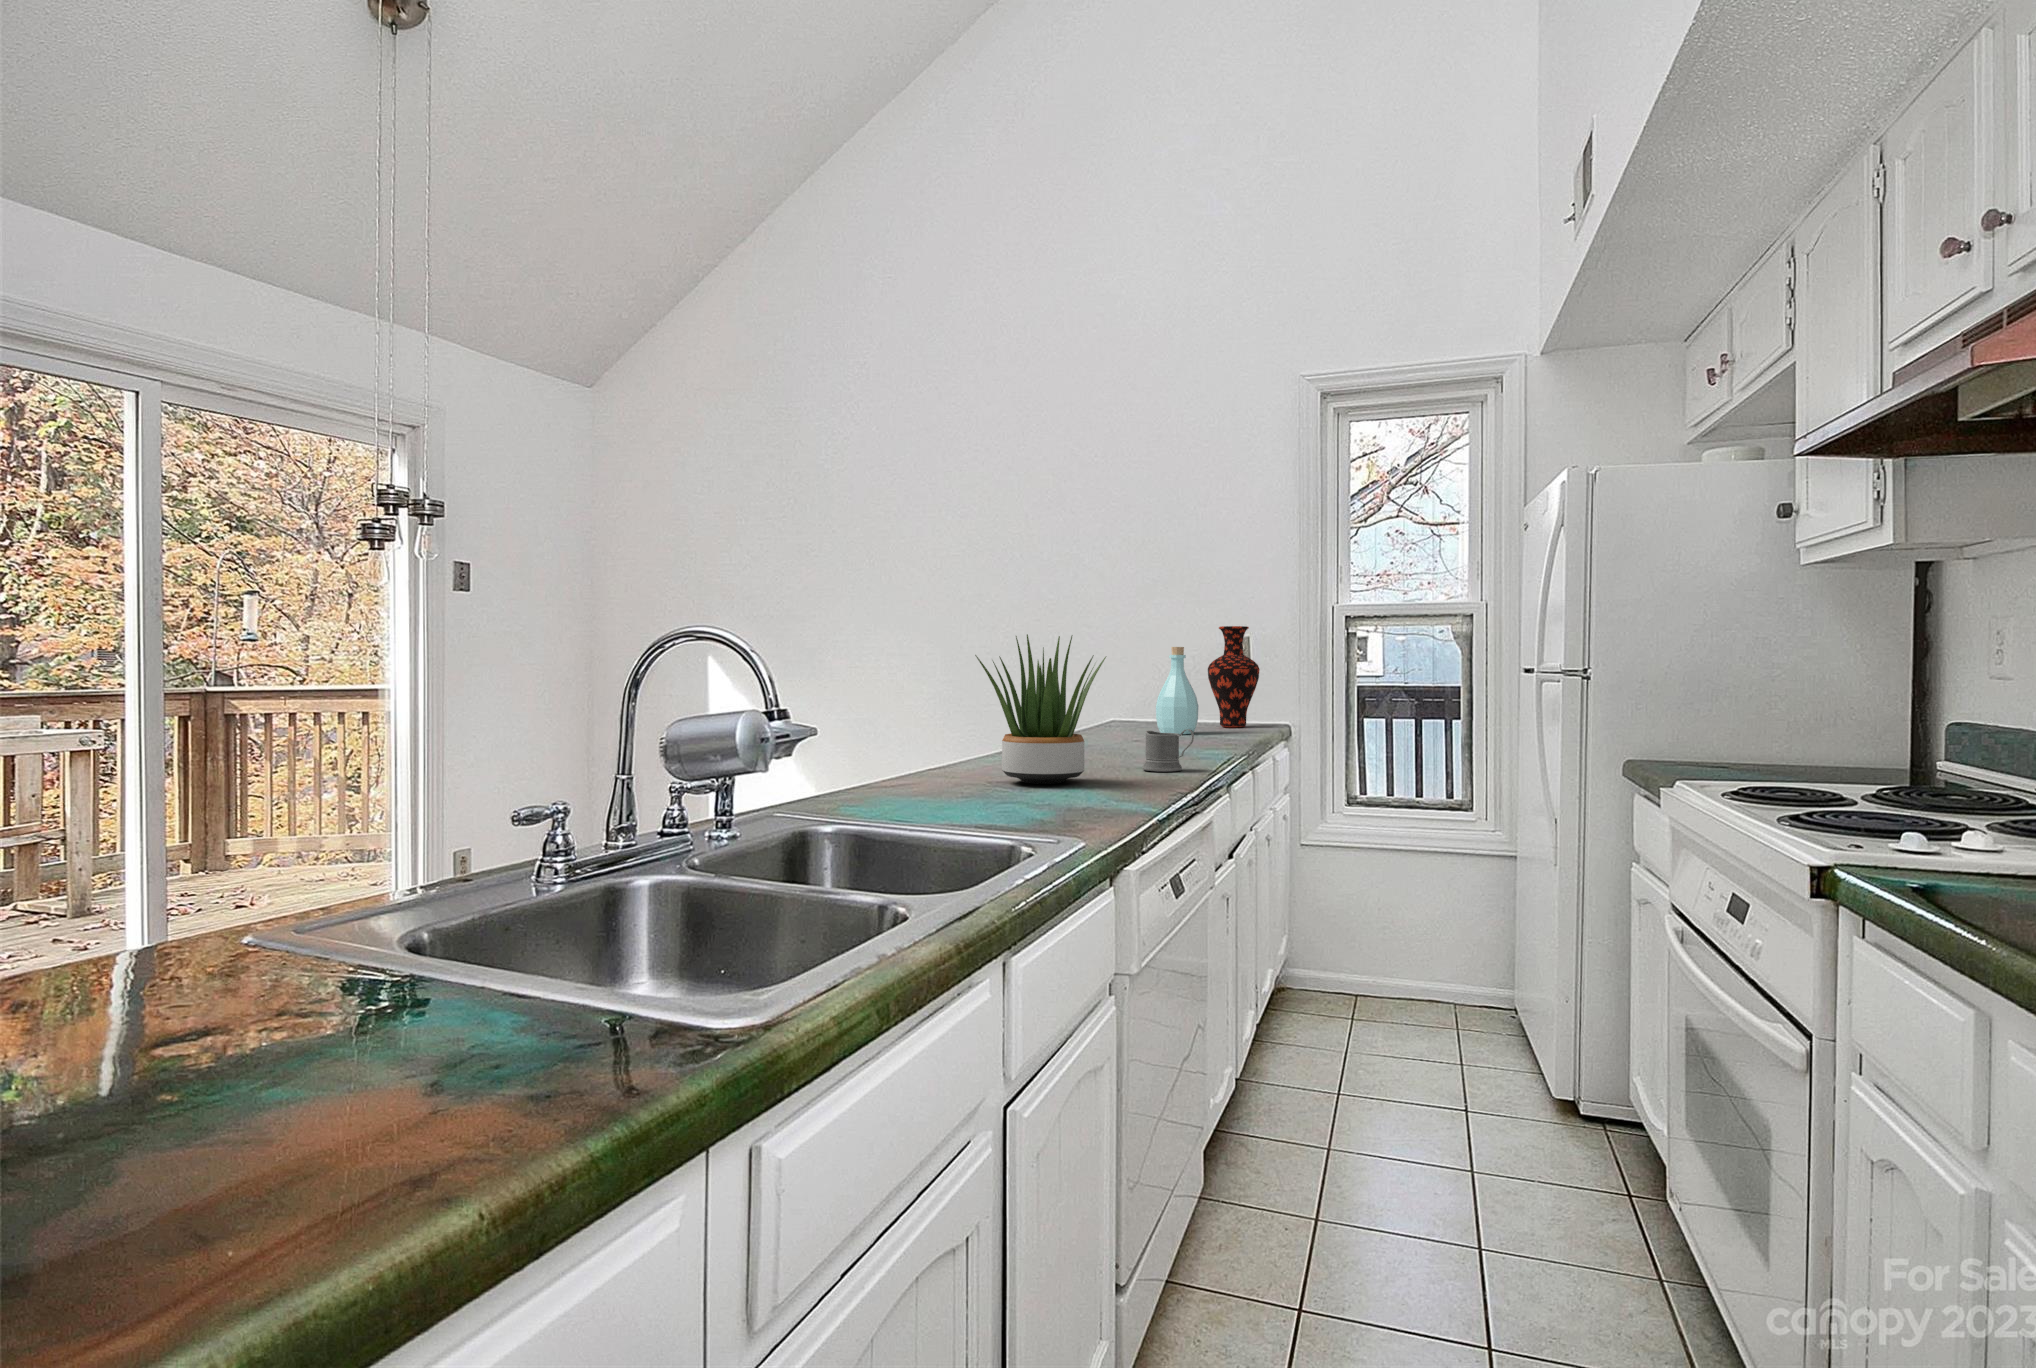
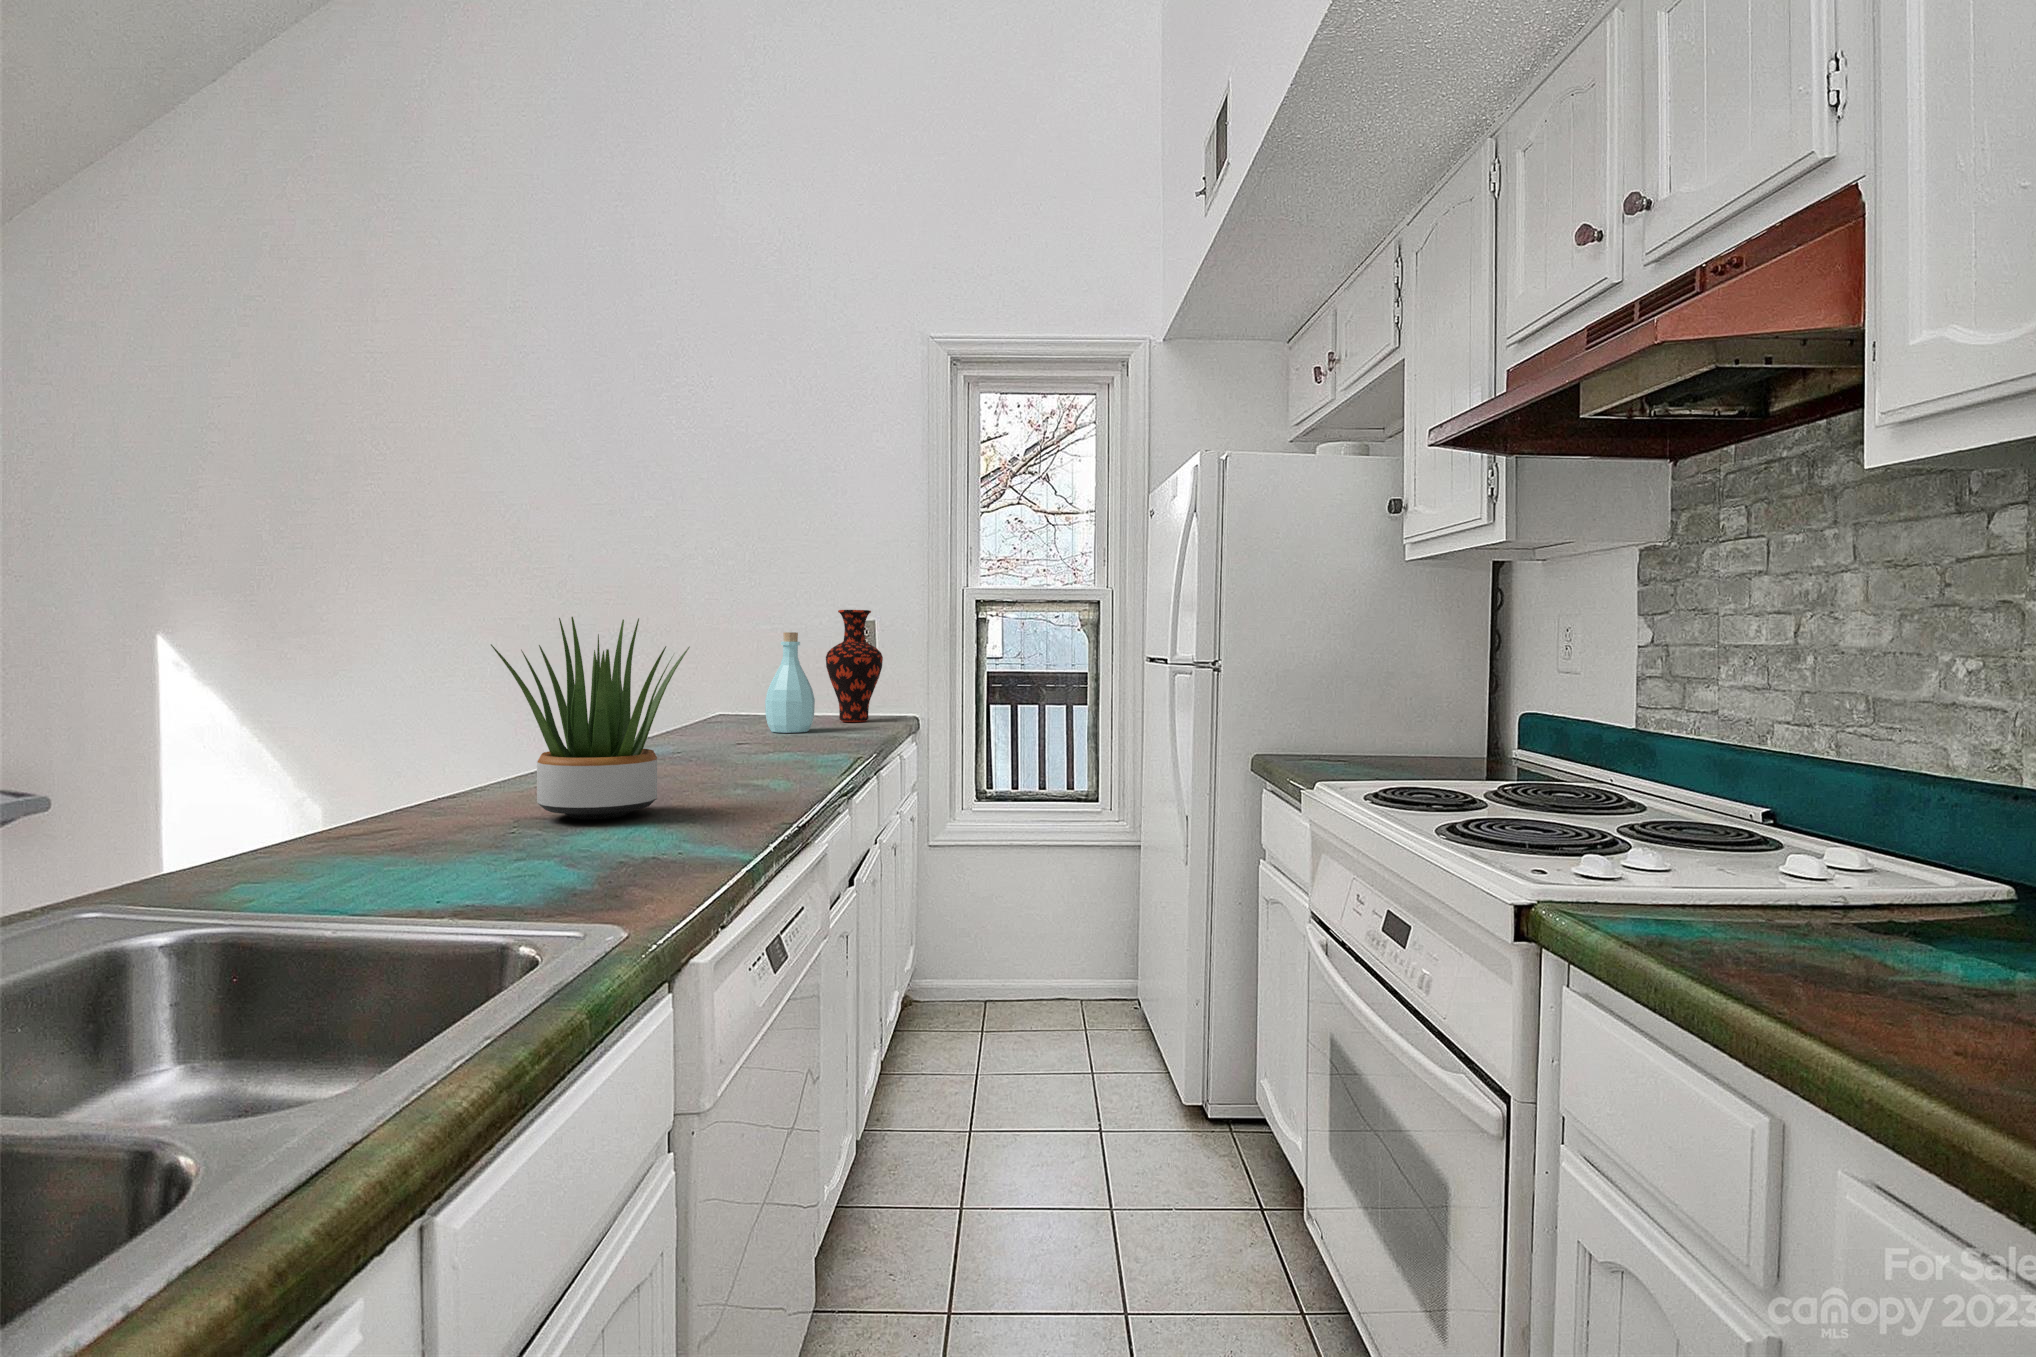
mug: present [1143,729,1194,771] -> none [740,737,805,791]

